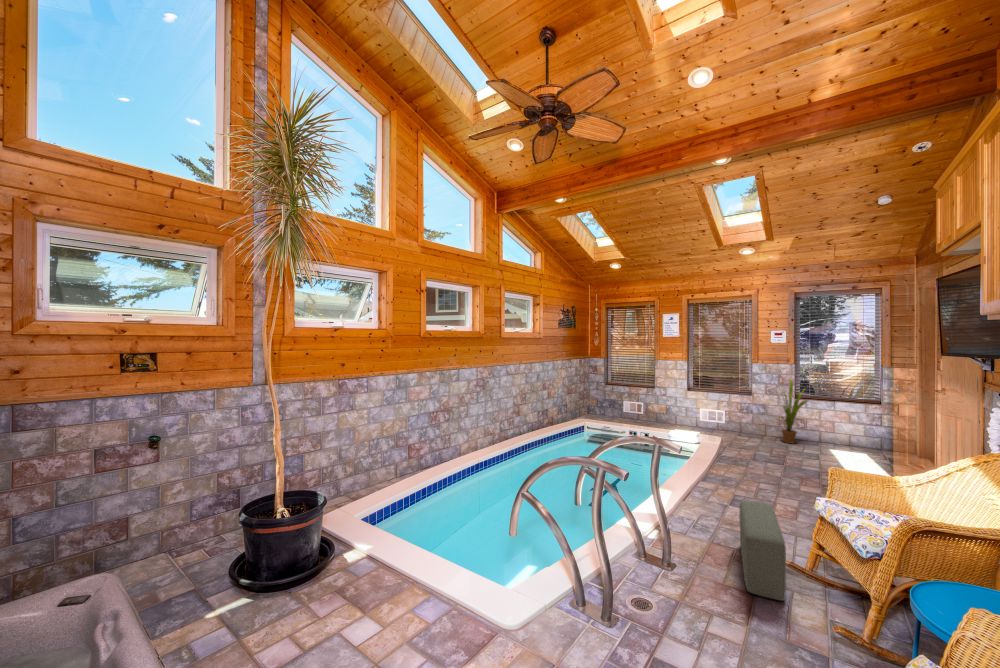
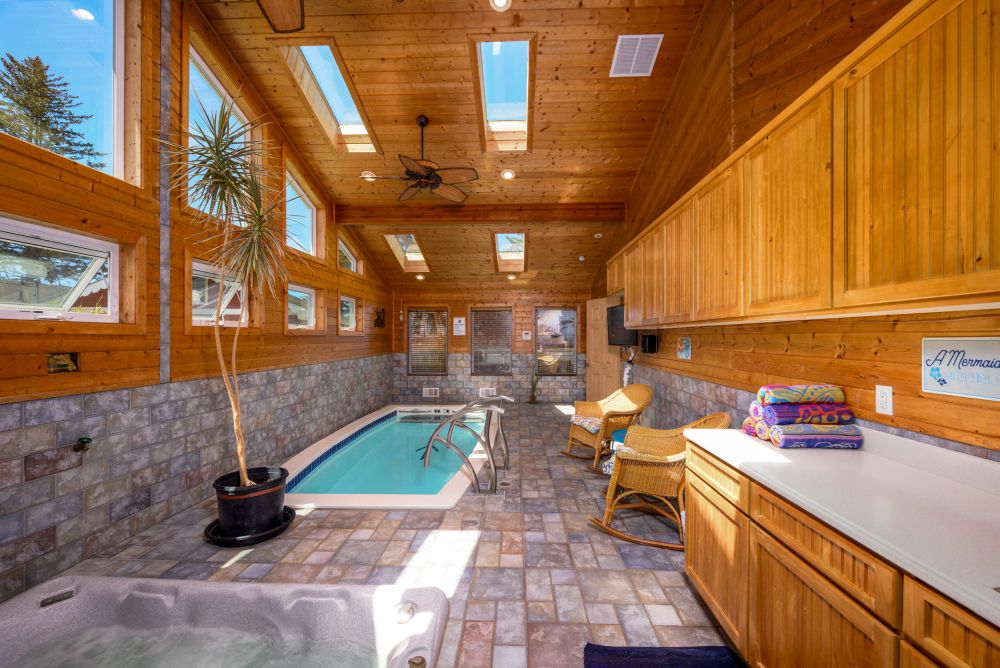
pouf: present [739,501,786,600] -> none [536,427,564,468]

